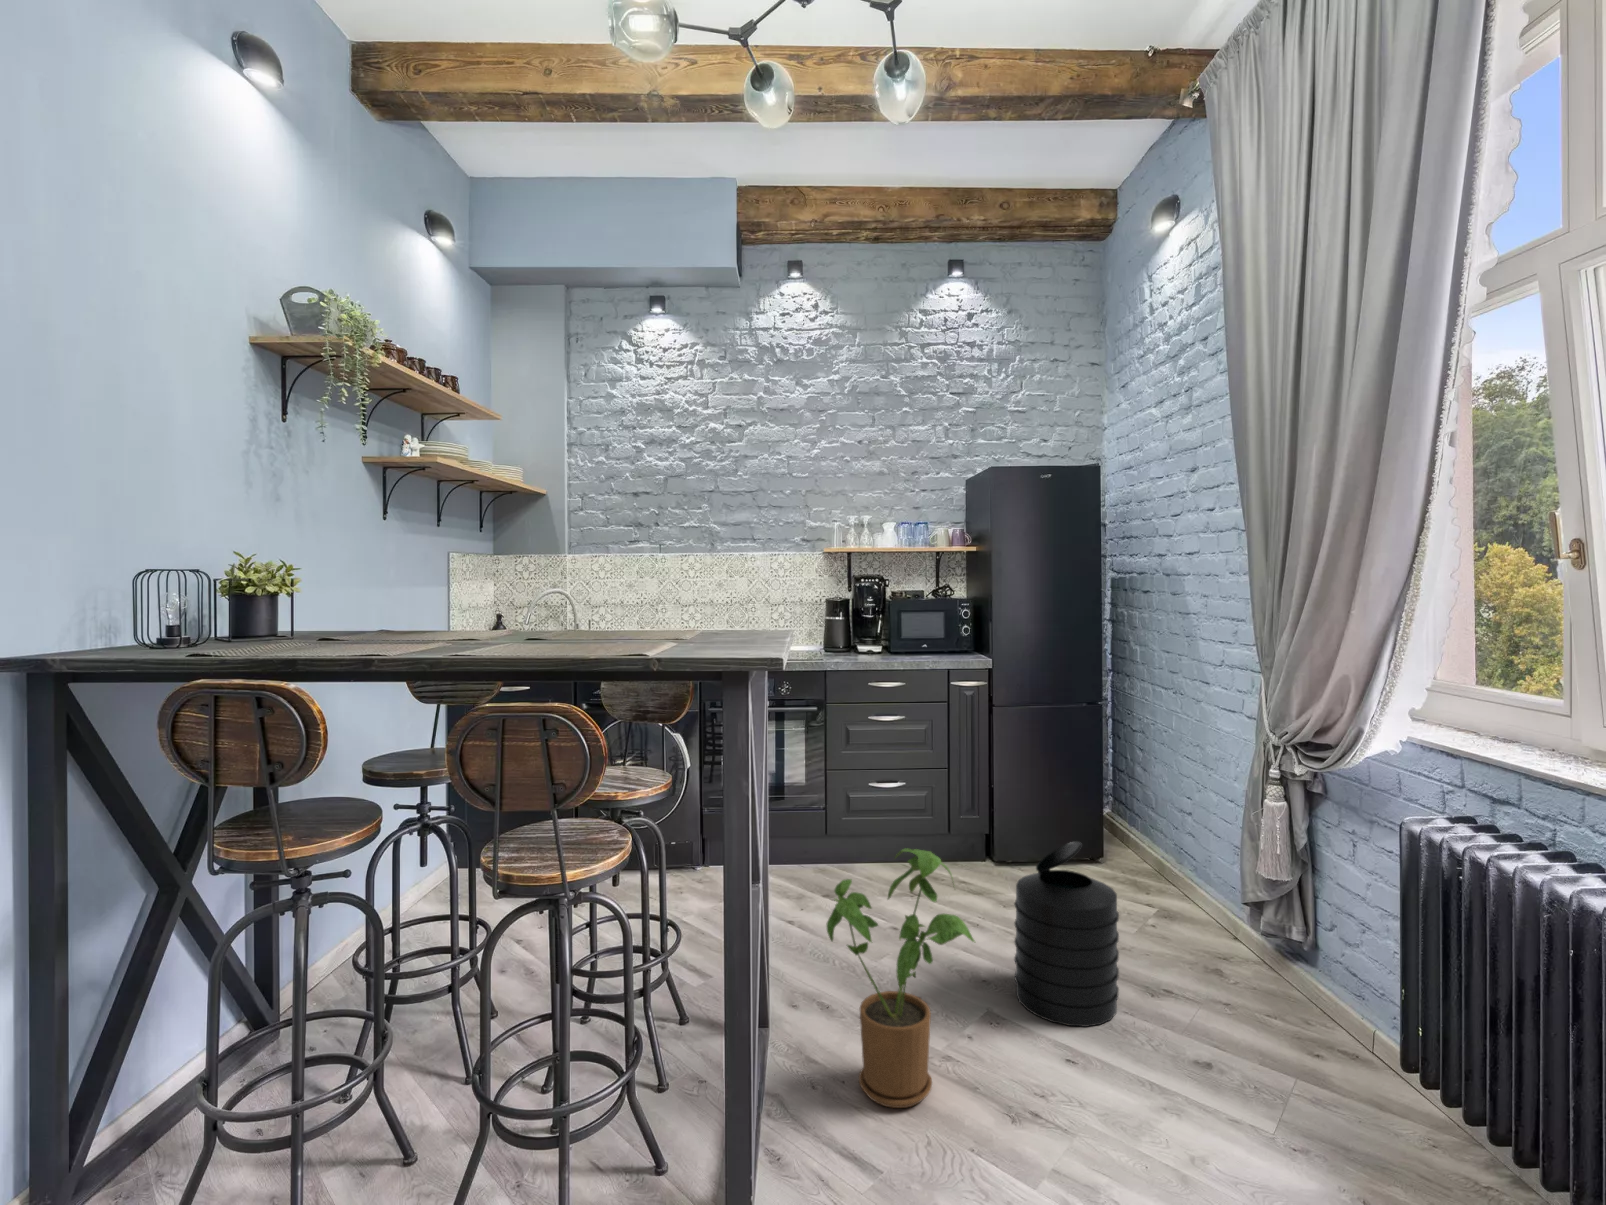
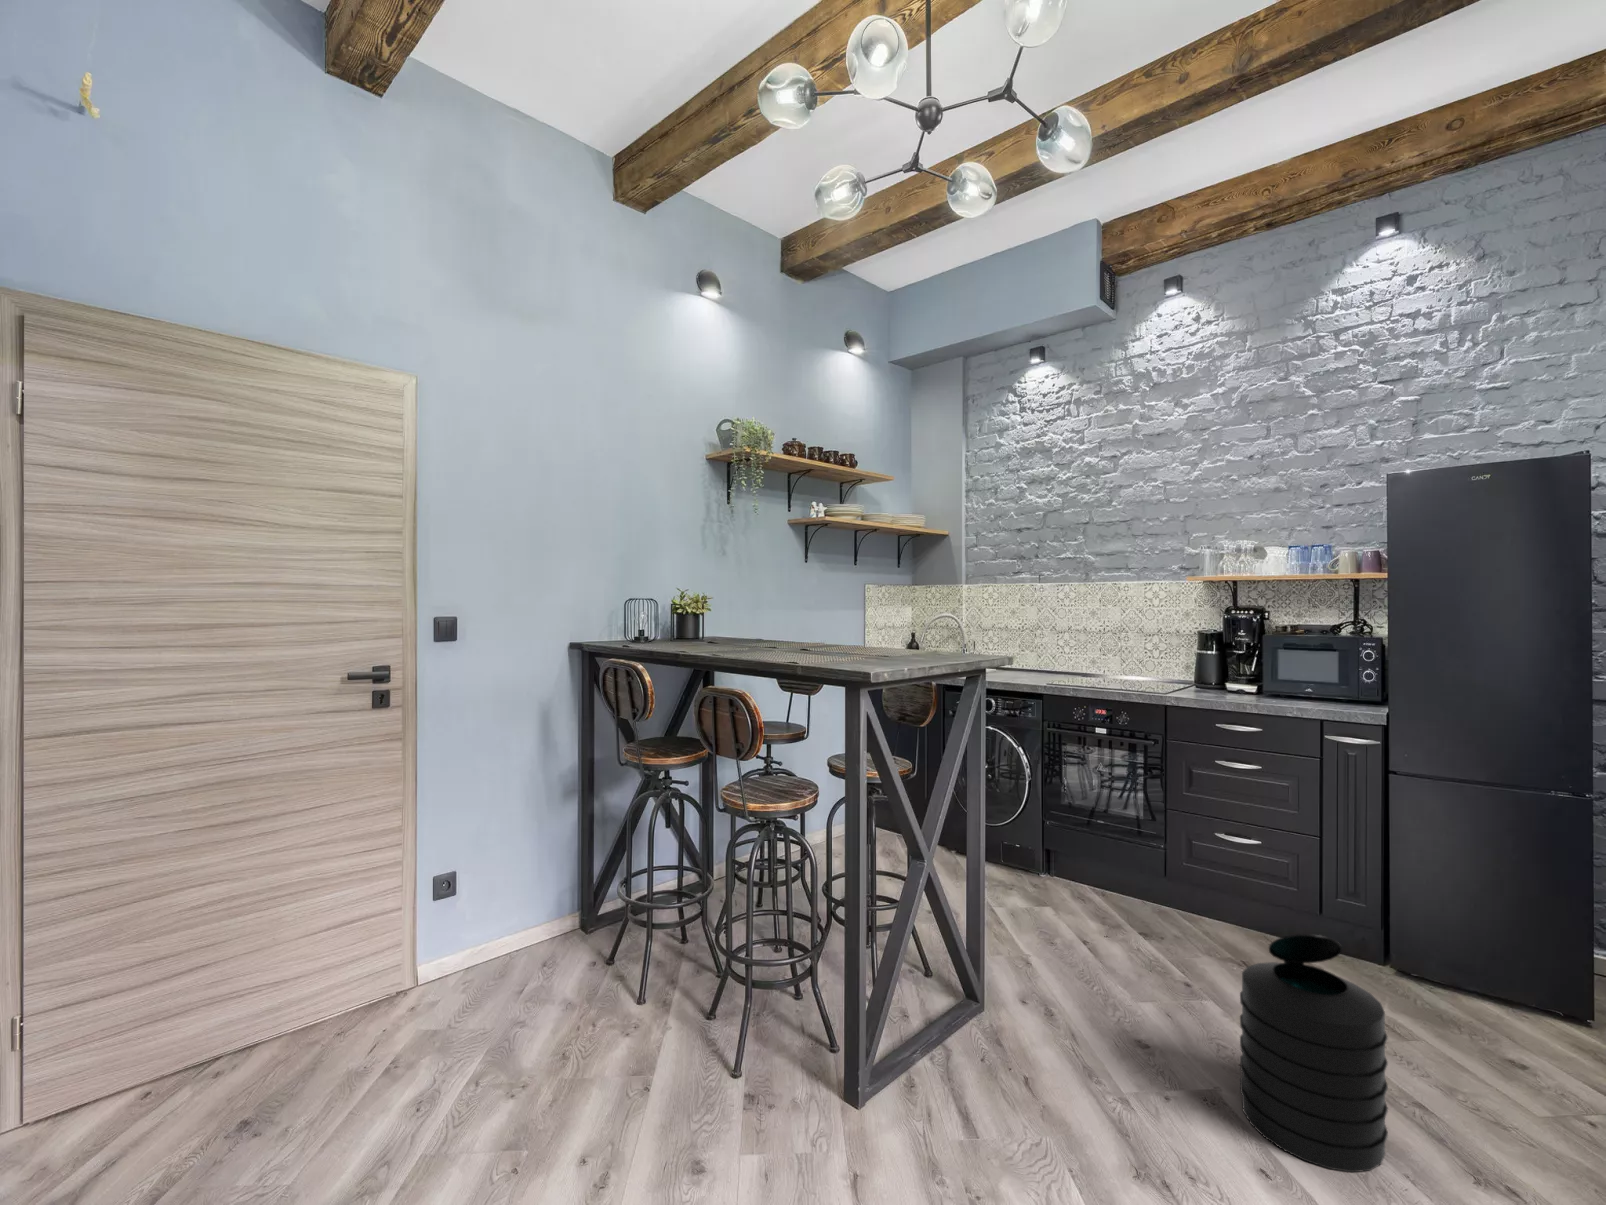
house plant: present [826,849,974,1108] -> none [967,877,1098,1121]

